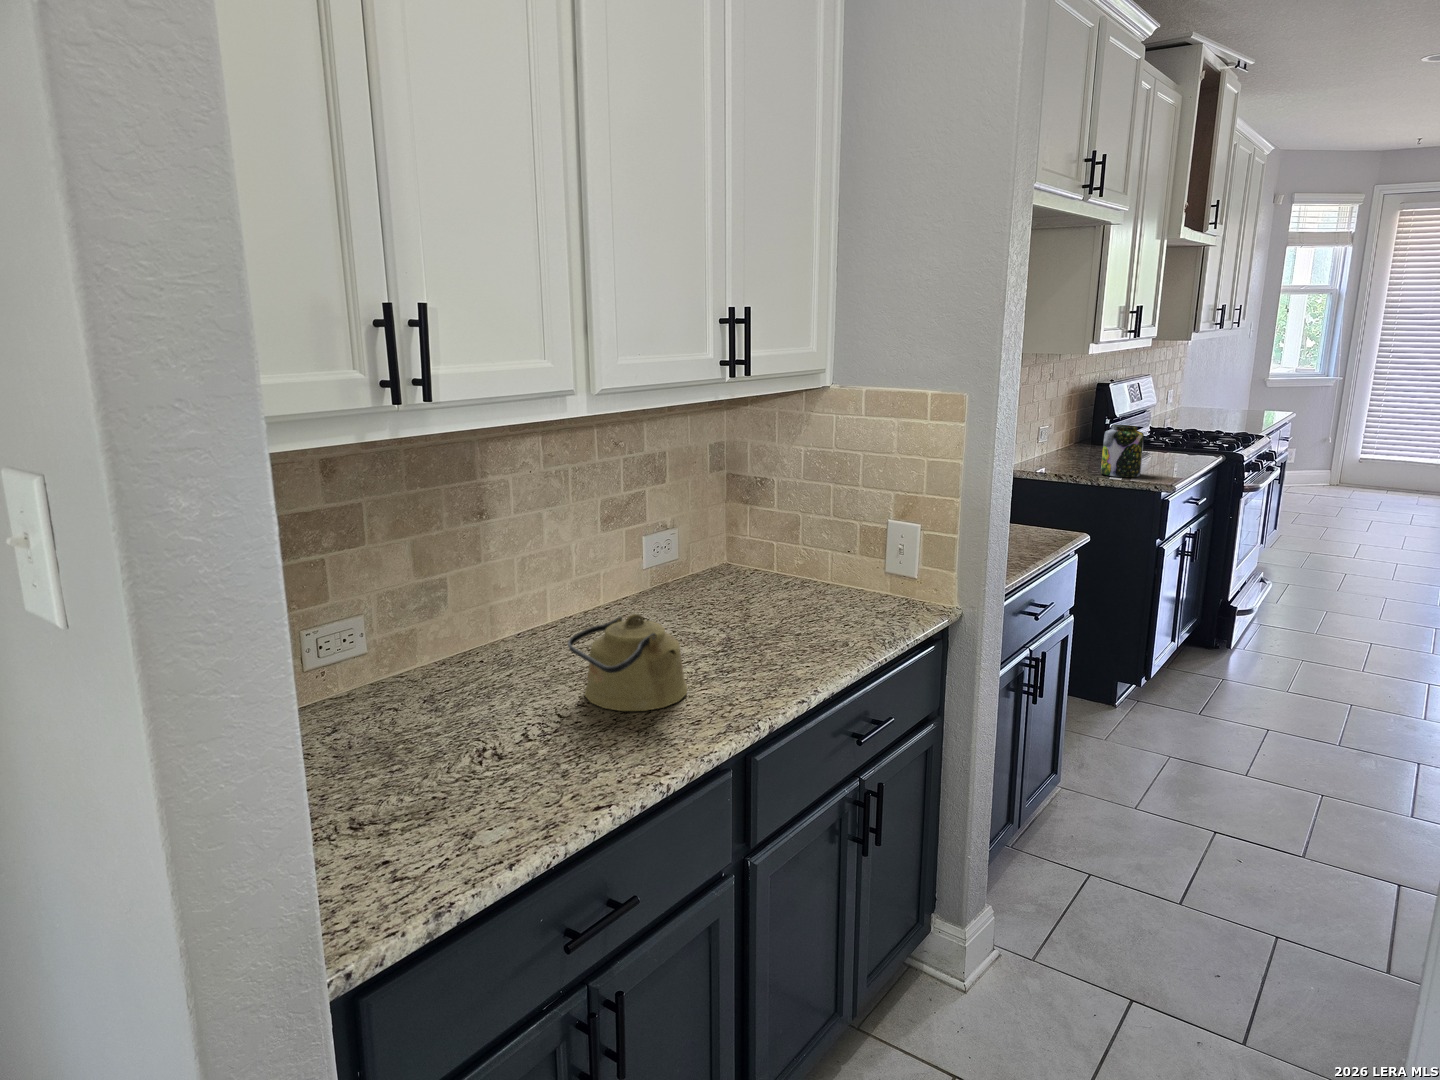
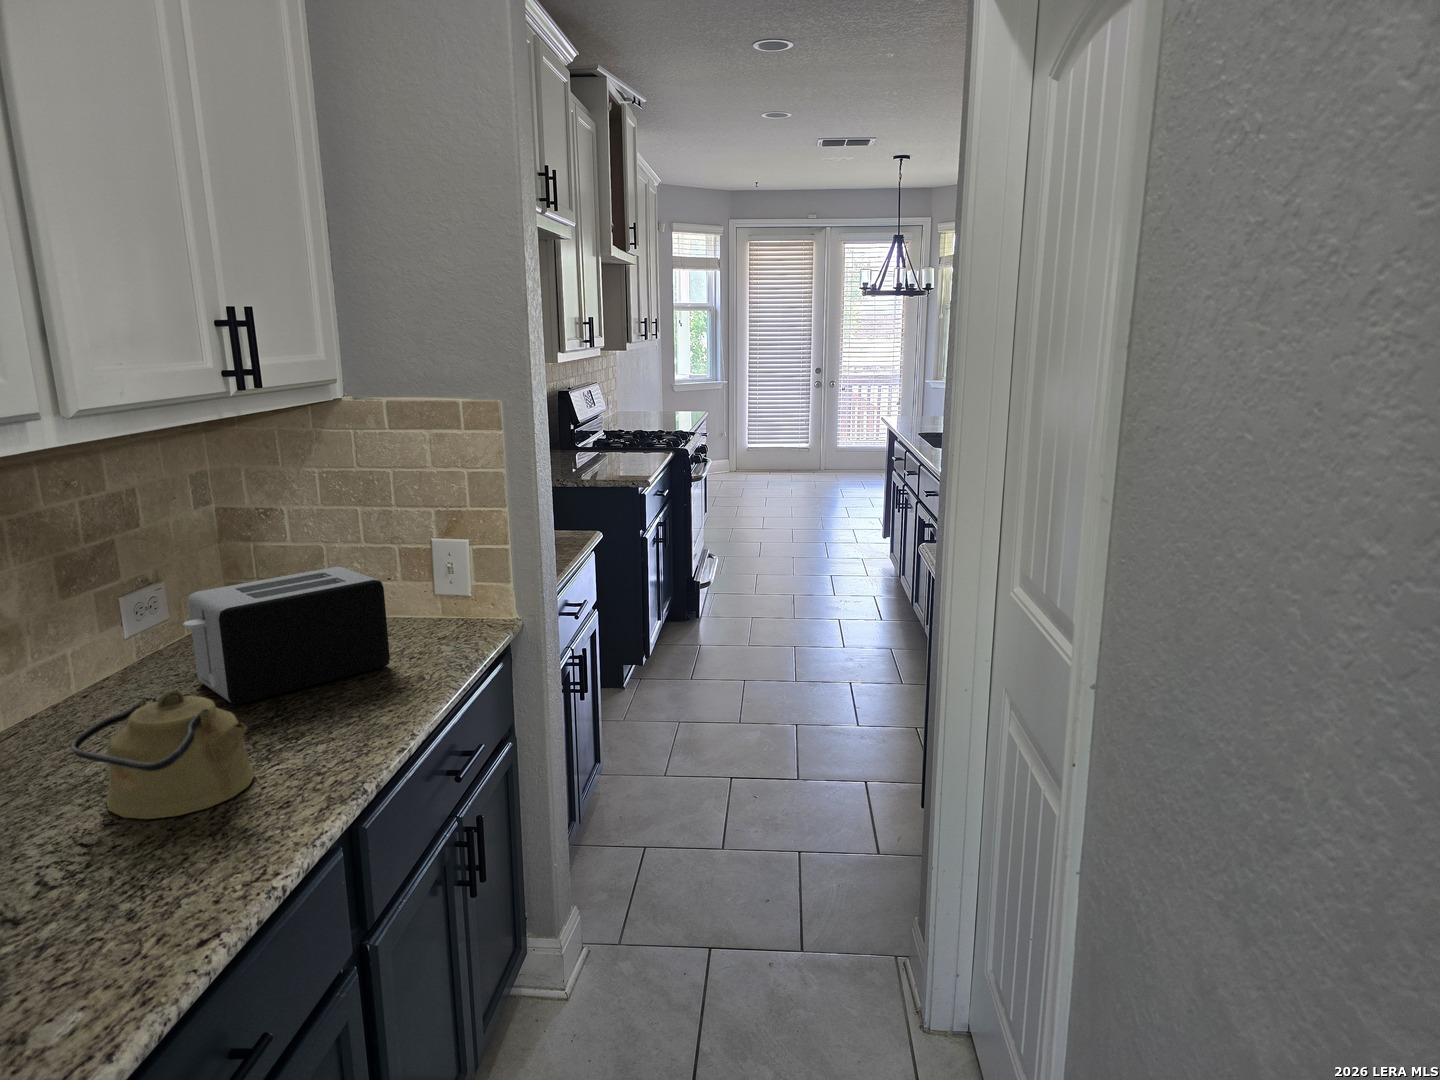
jar: present [1101,425,1144,477] -> none [581,429,617,478]
toaster: none [673,534,831,635] -> present [183,567,390,704]

